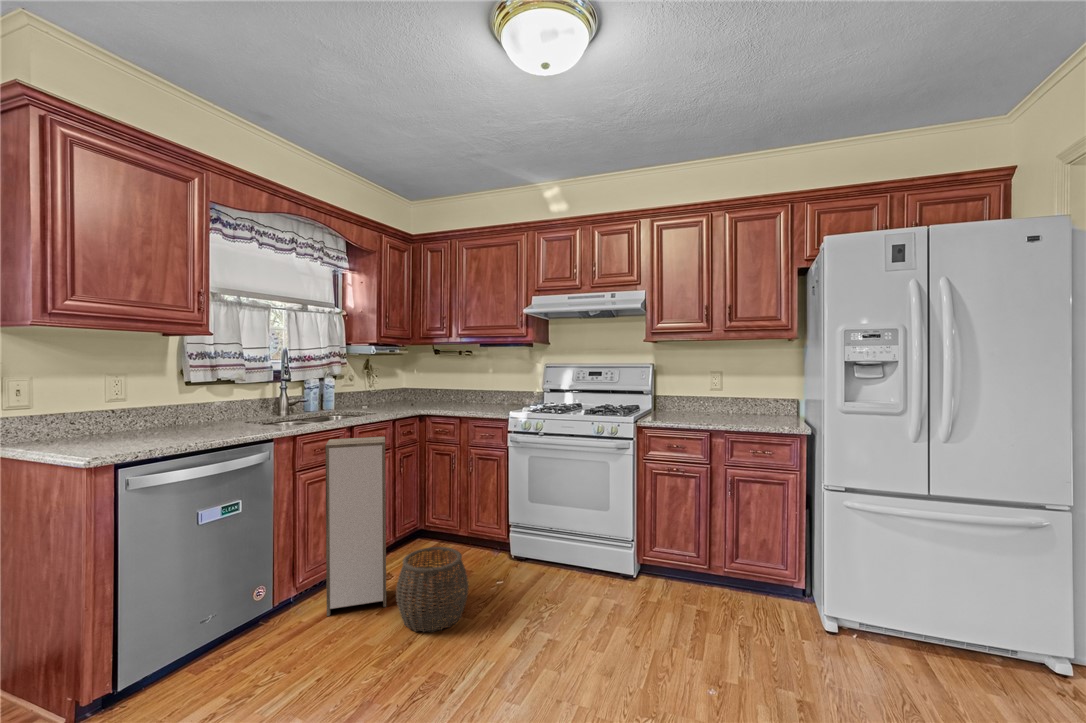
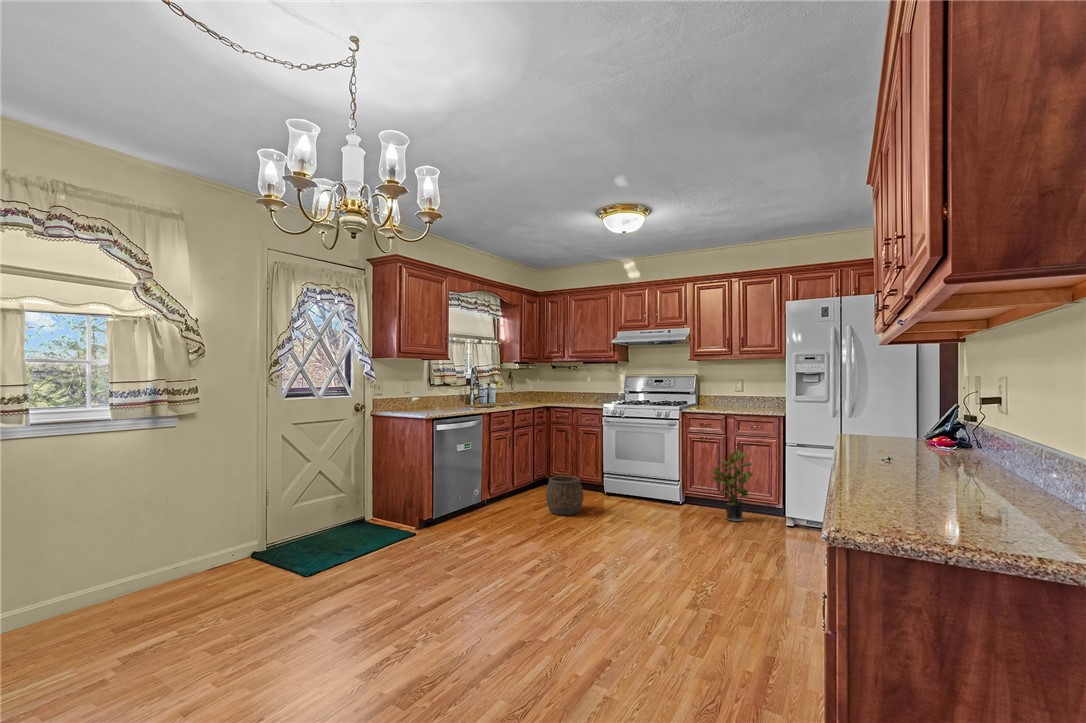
storage cabinet: present [325,437,386,616] -> none [506,415,538,509]
potted plant: none [696,494,768,629] -> present [713,449,753,521]

